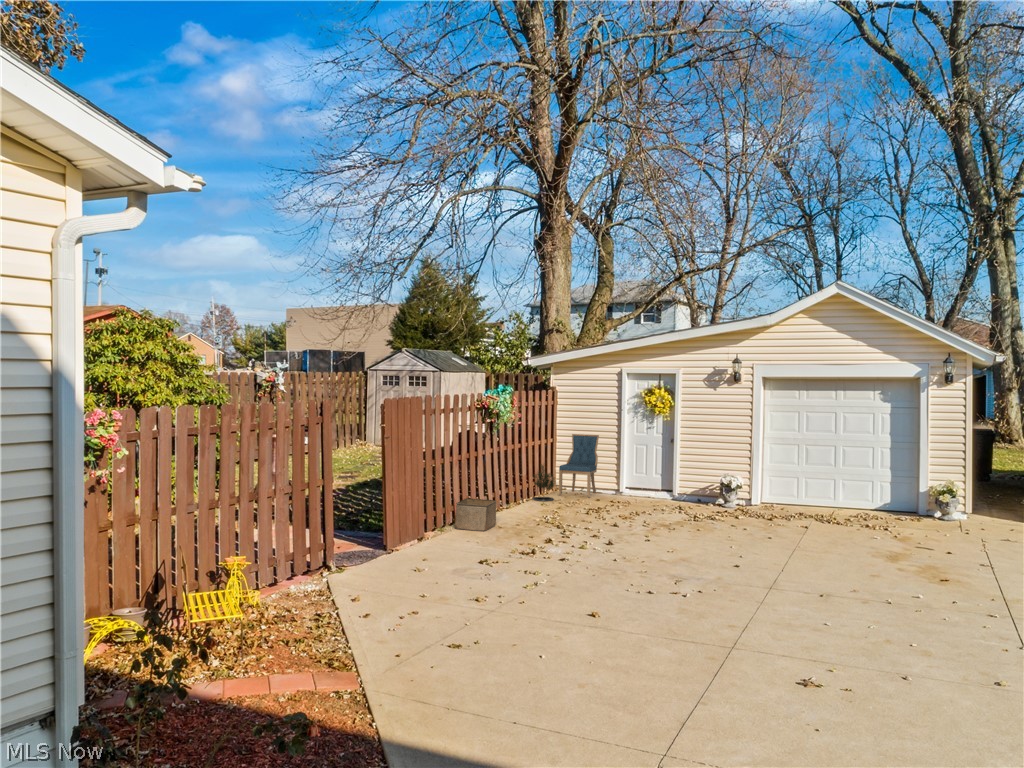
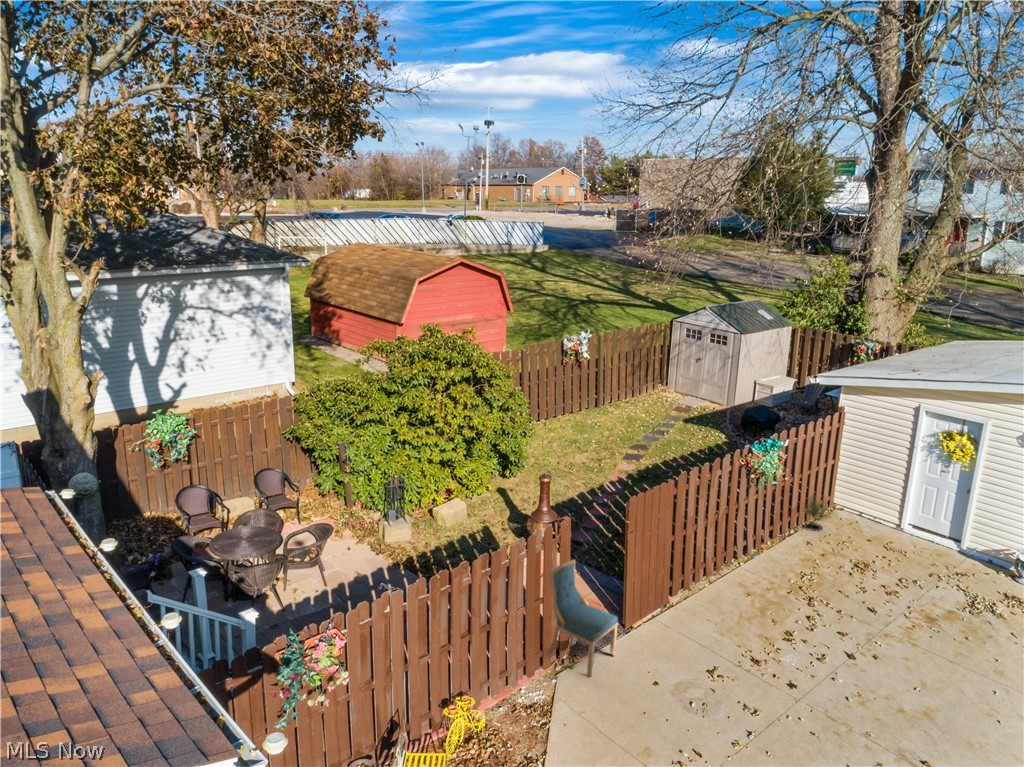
chair: present [559,434,599,498] -> present [550,560,618,677]
storage bin: present [455,498,496,531] -> none [708,541,750,581]

